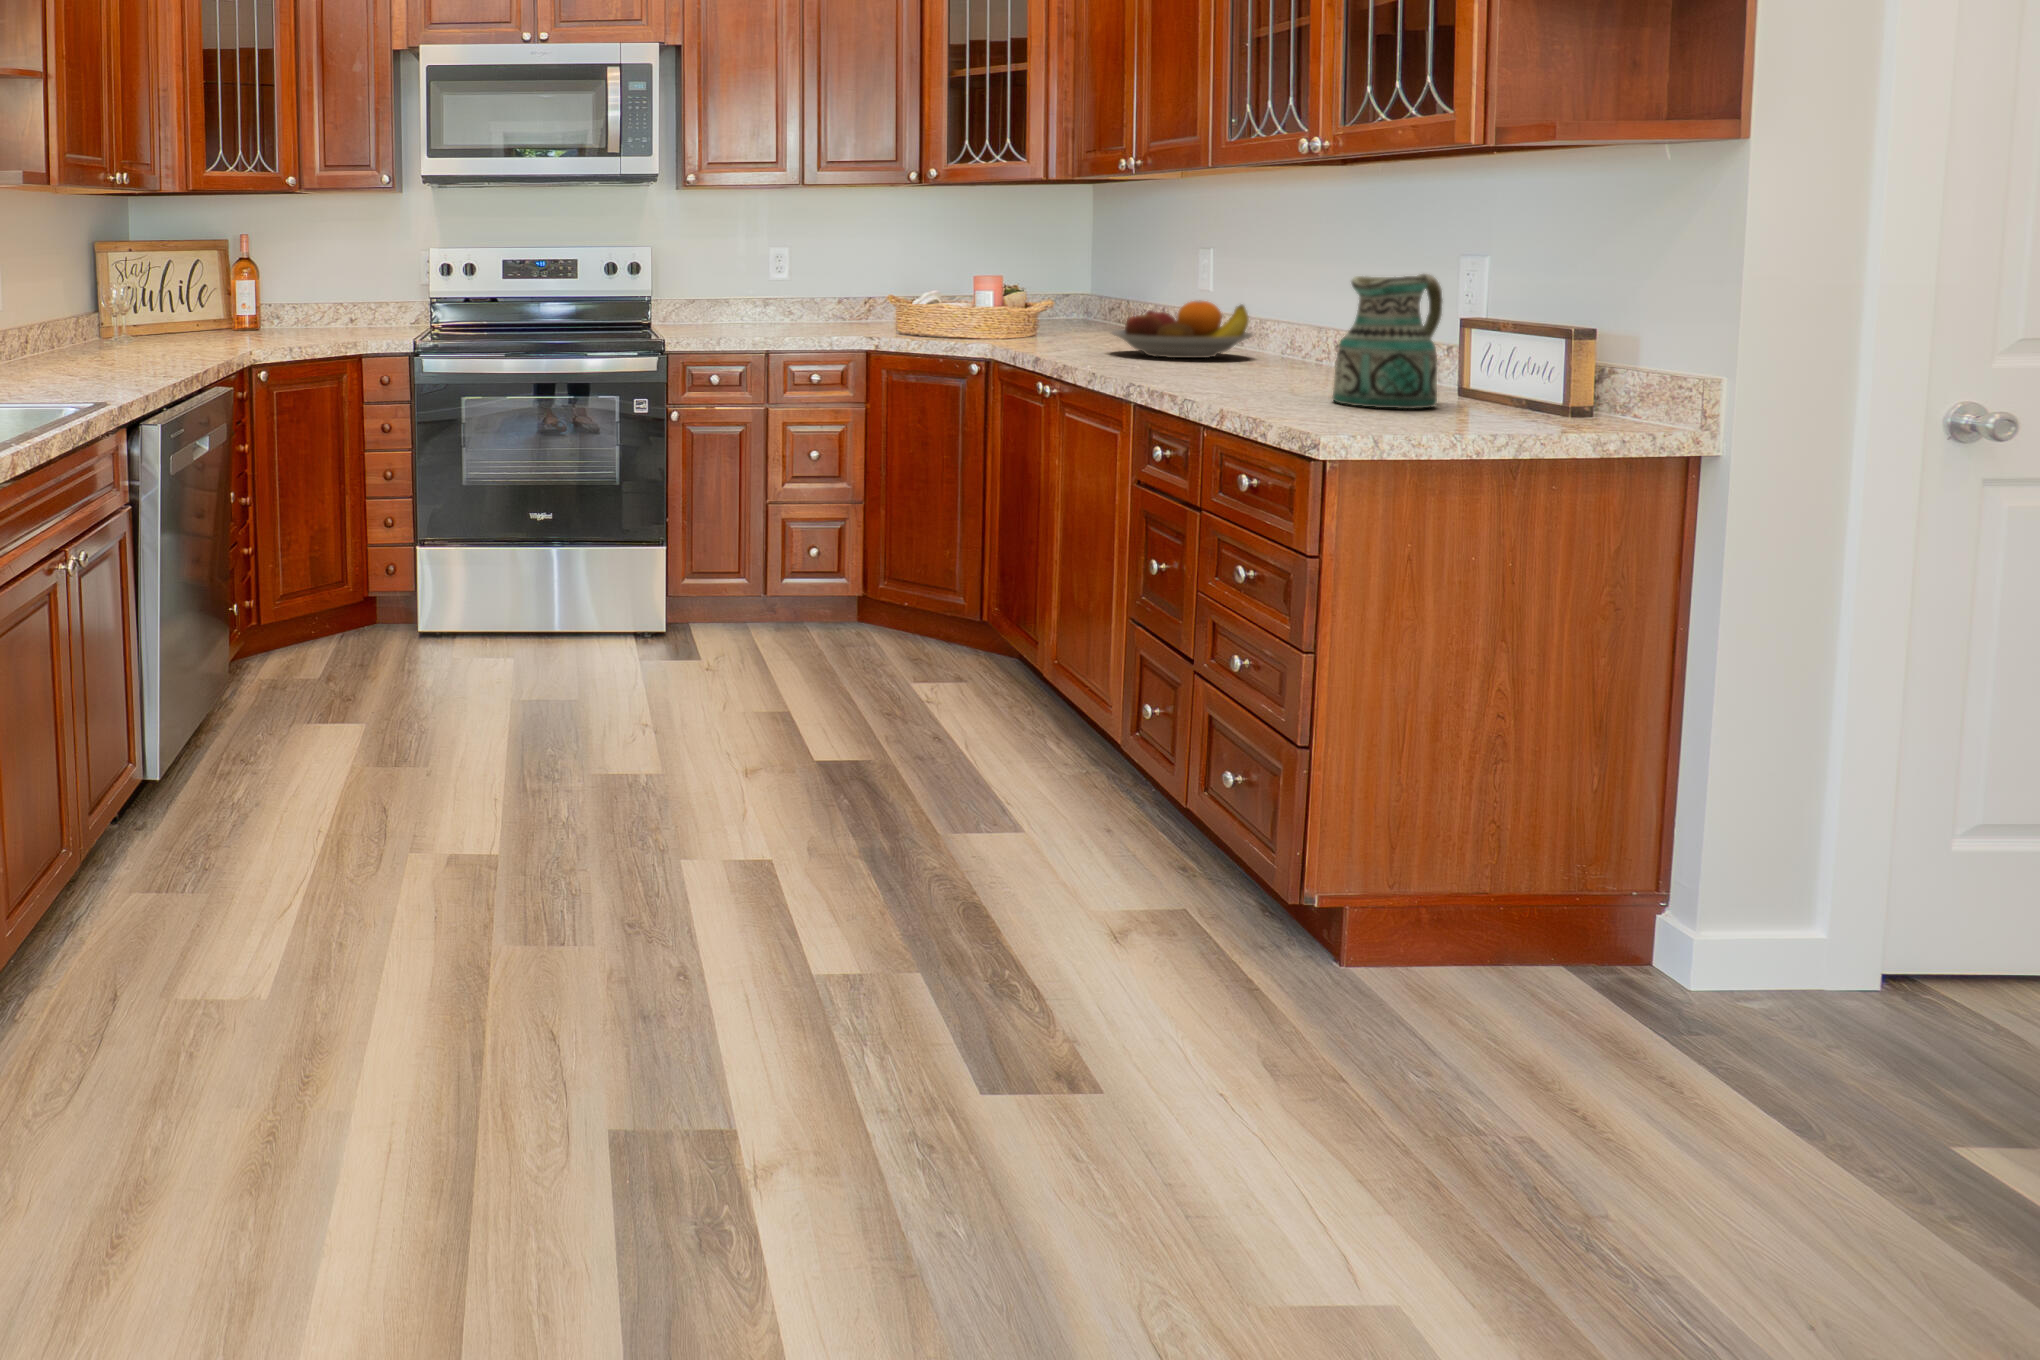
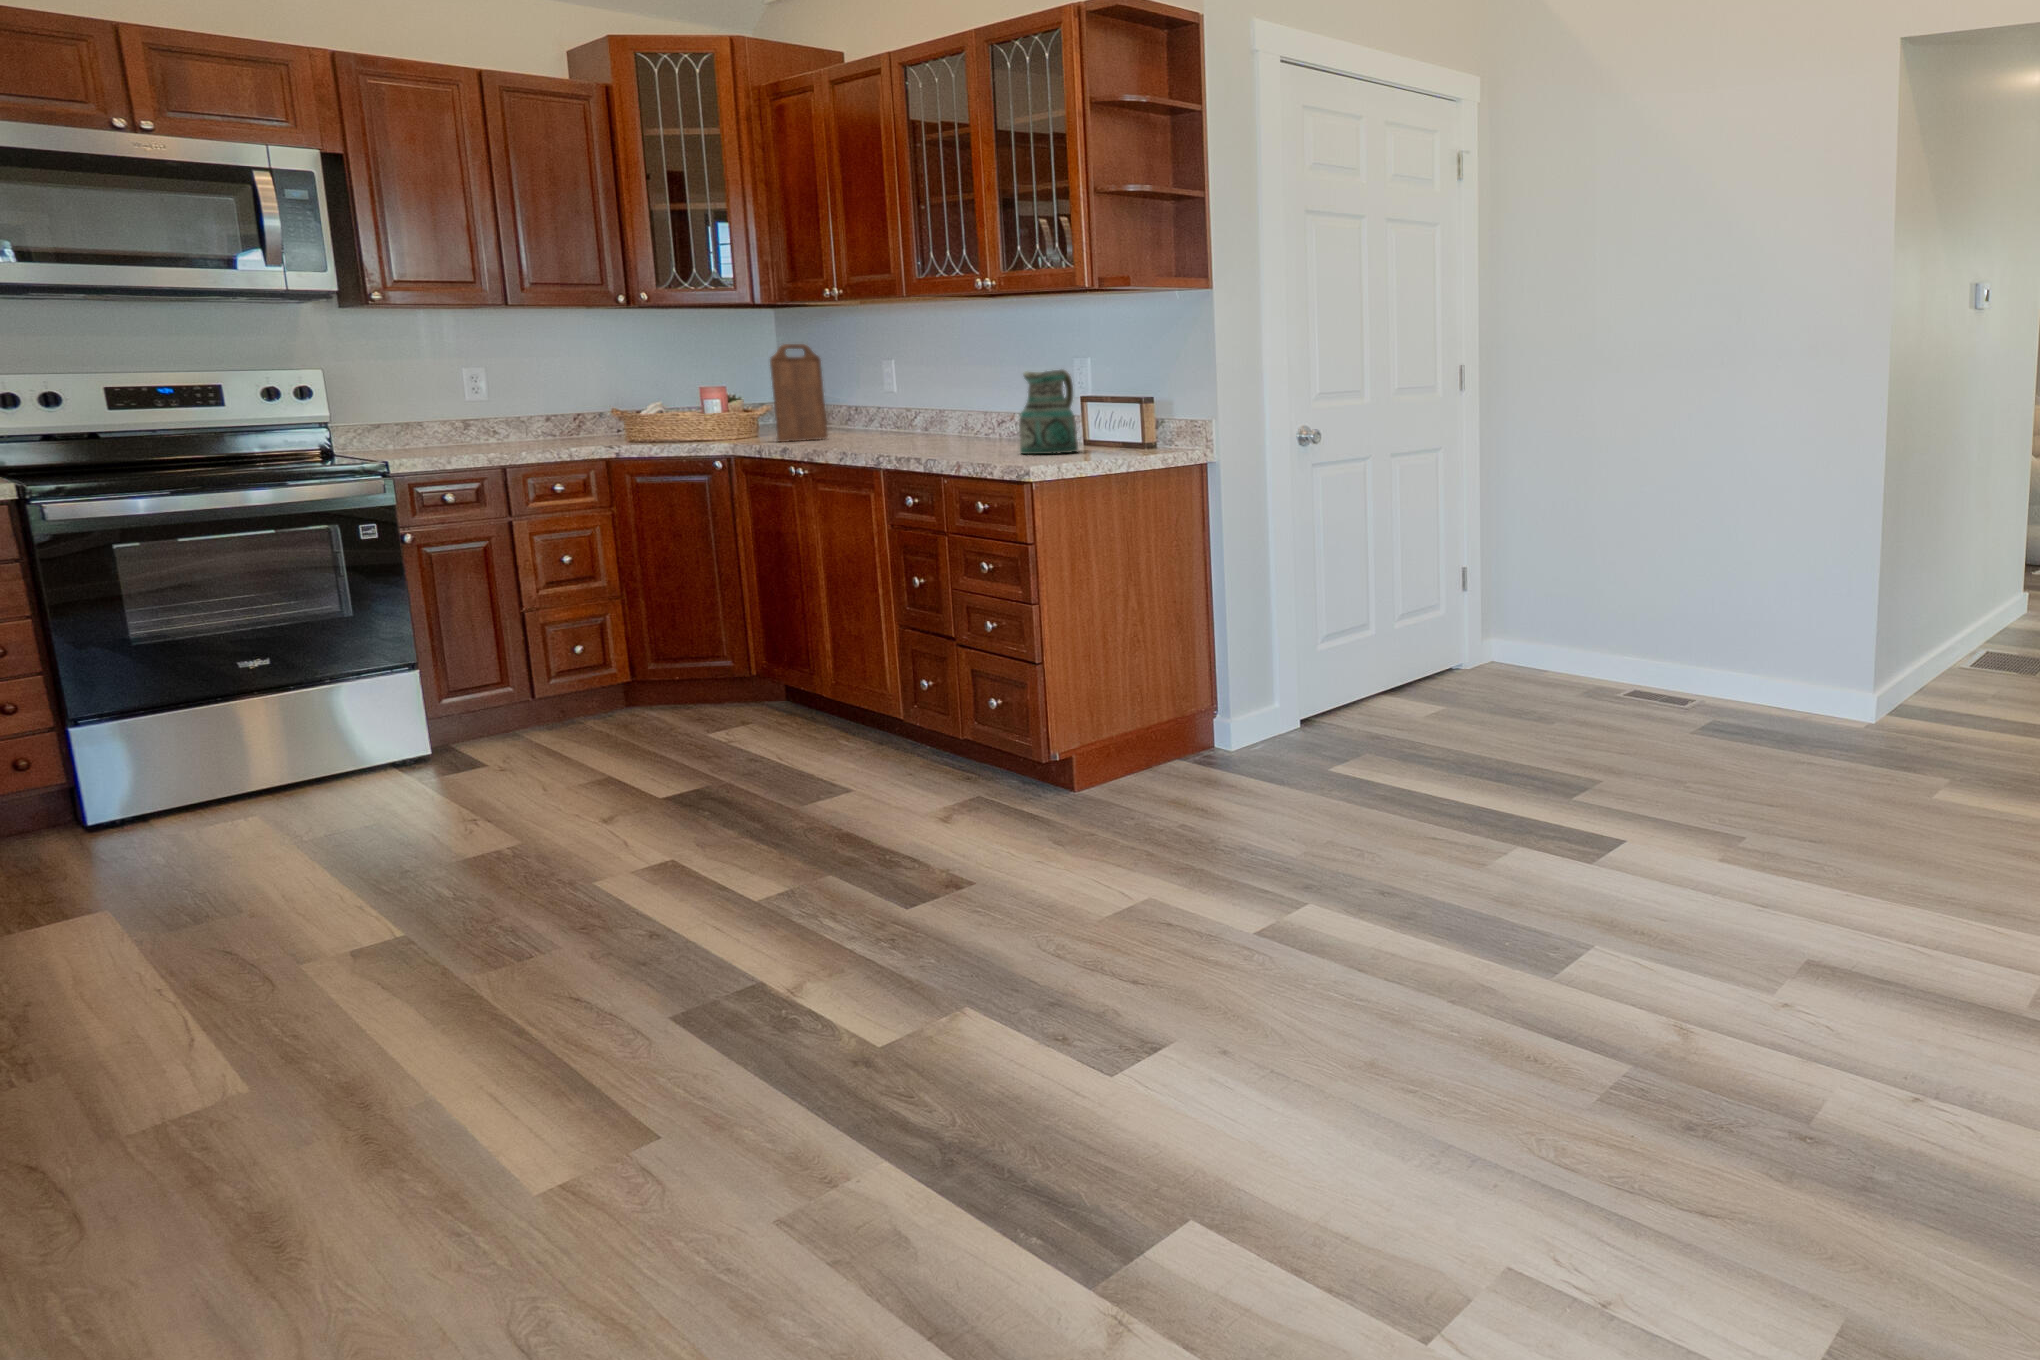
cutting board: none [1049,226,1114,342] -> present [770,344,828,442]
fruit bowl: present [1112,300,1253,358] -> none [838,400,946,444]

